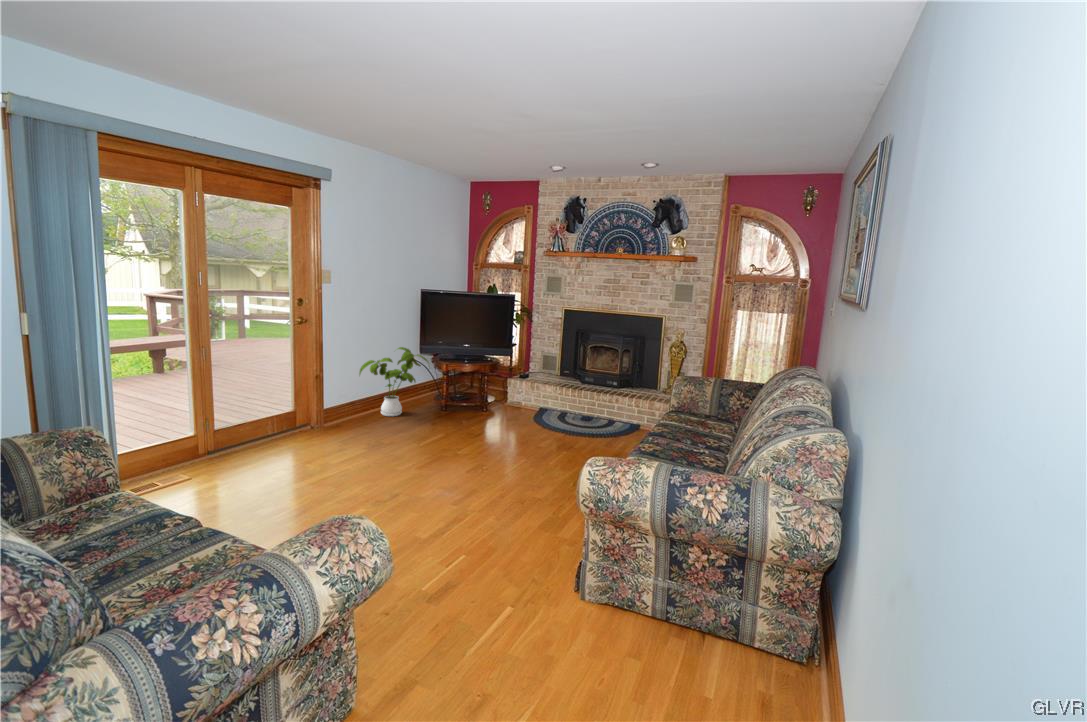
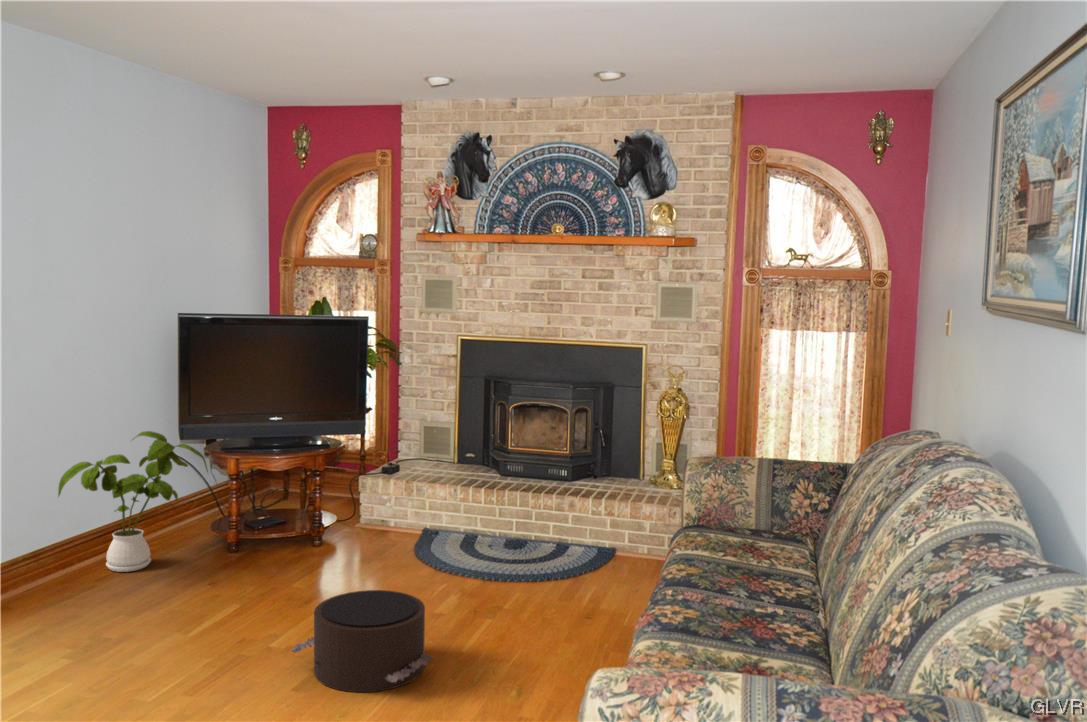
pouf: none [461,431,532,479] -> present [291,590,433,692]

